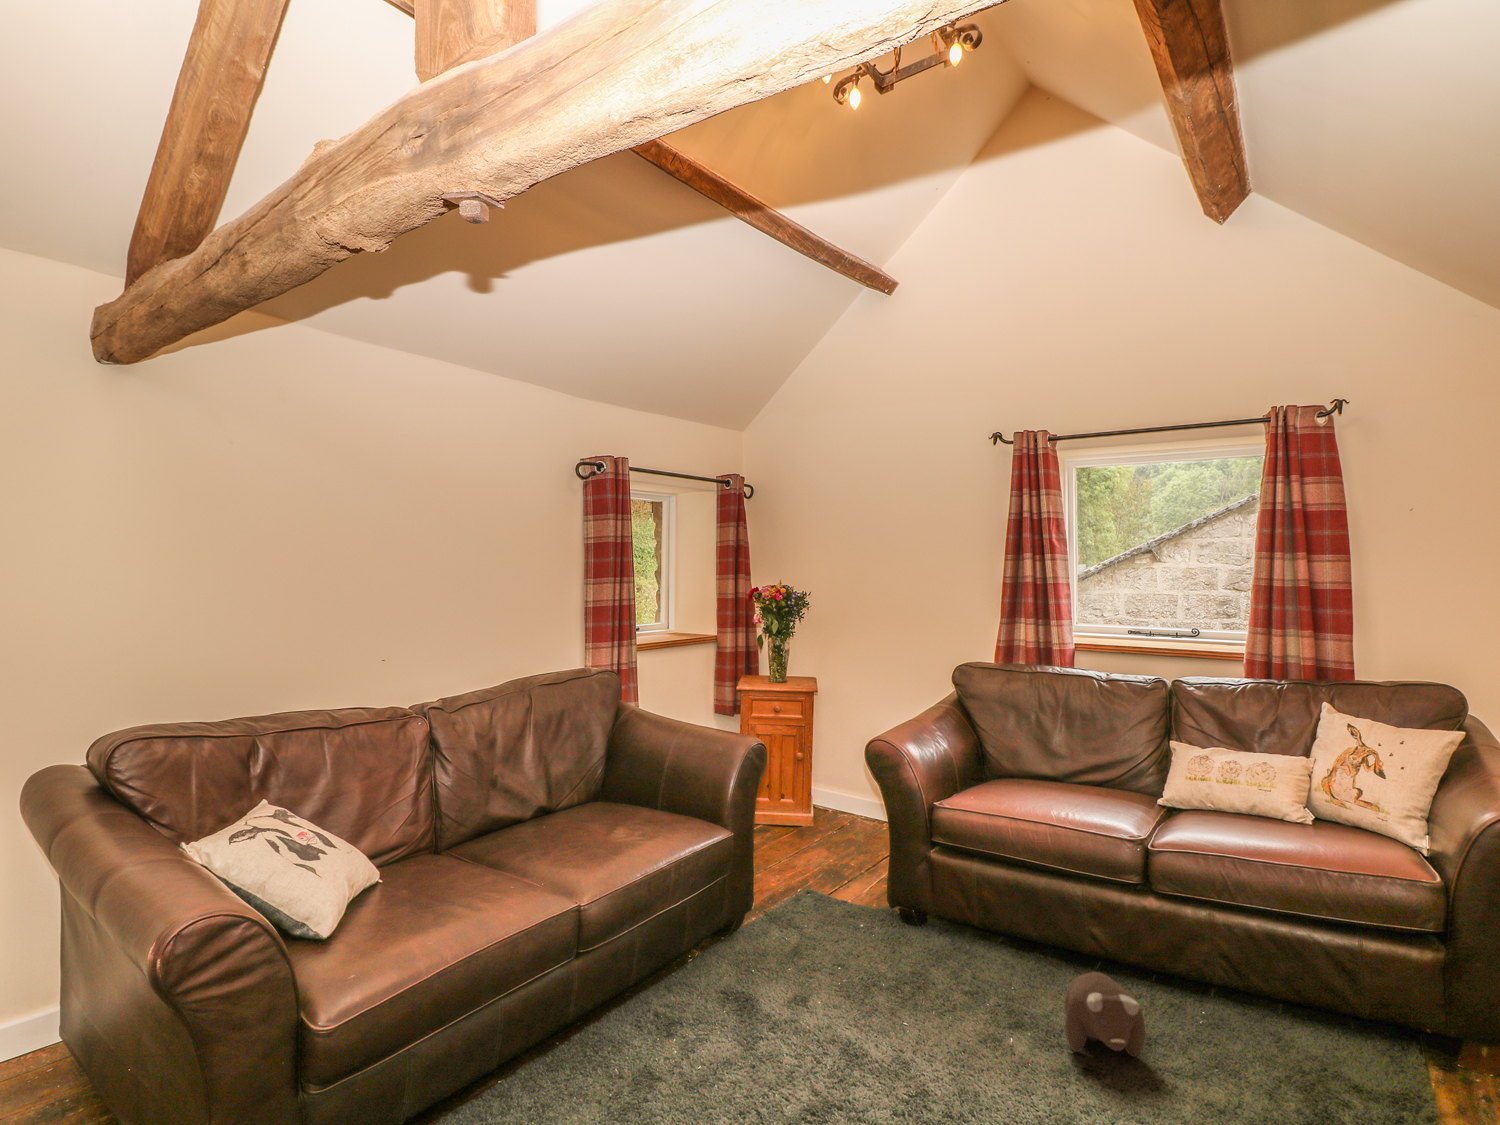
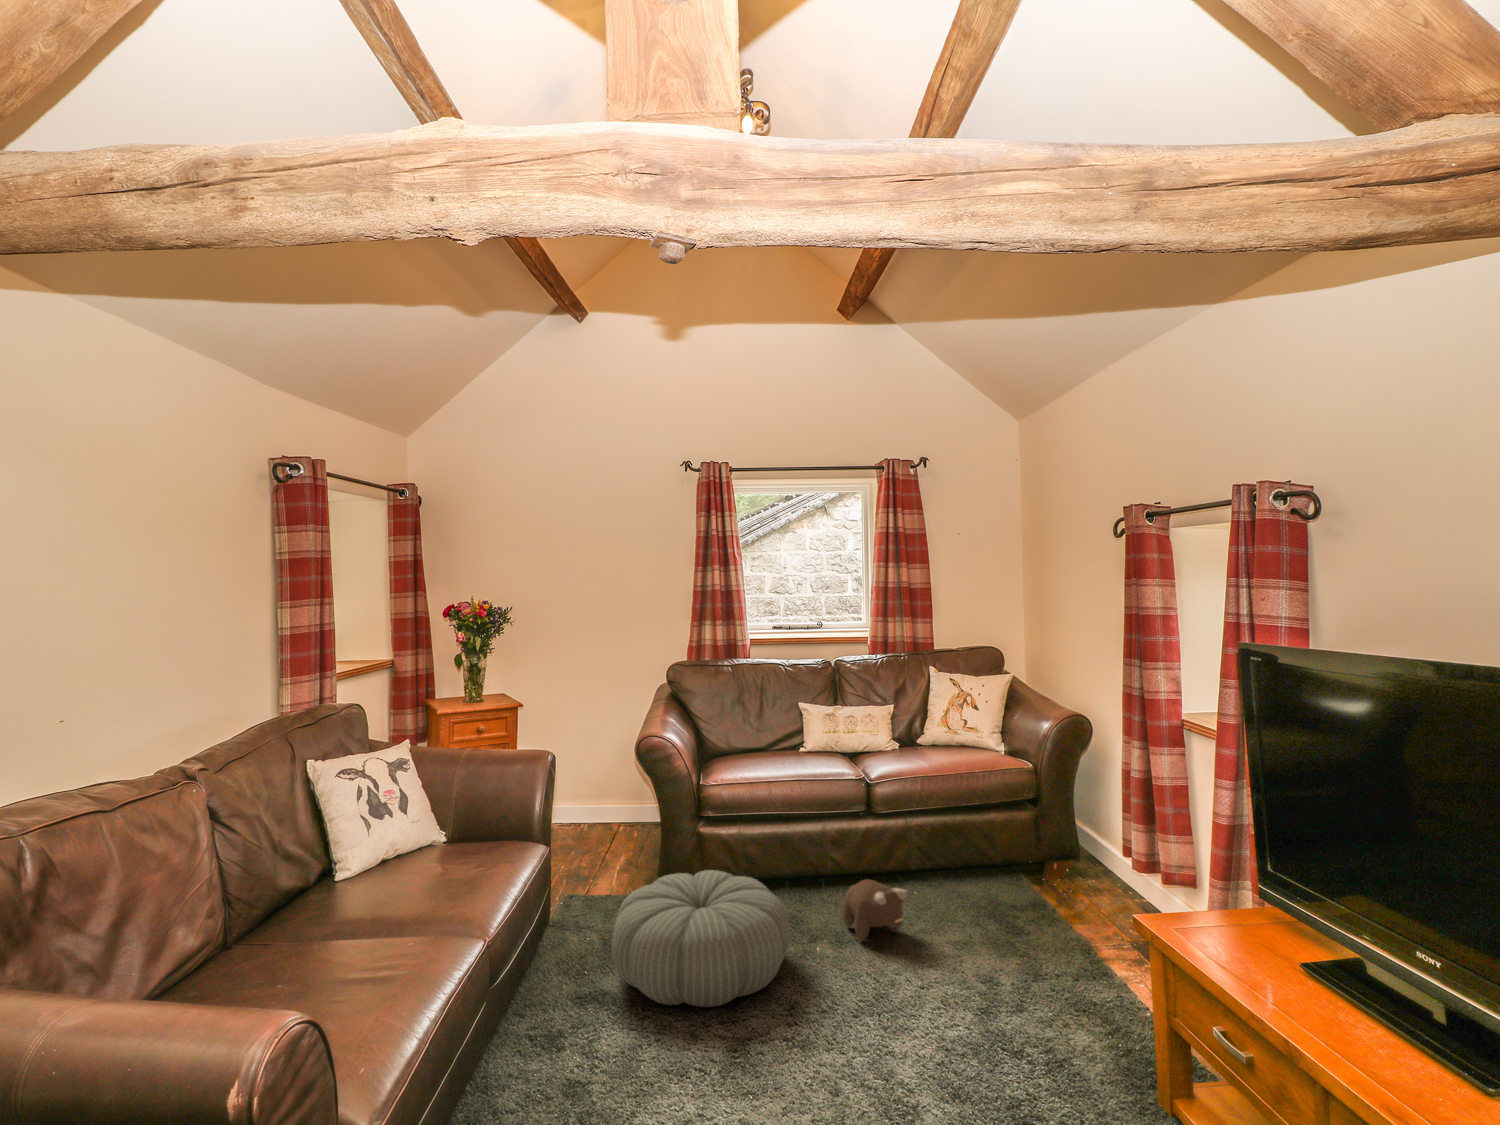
pouf: none [754,896,961,1060] -> present [612,870,790,1007]

